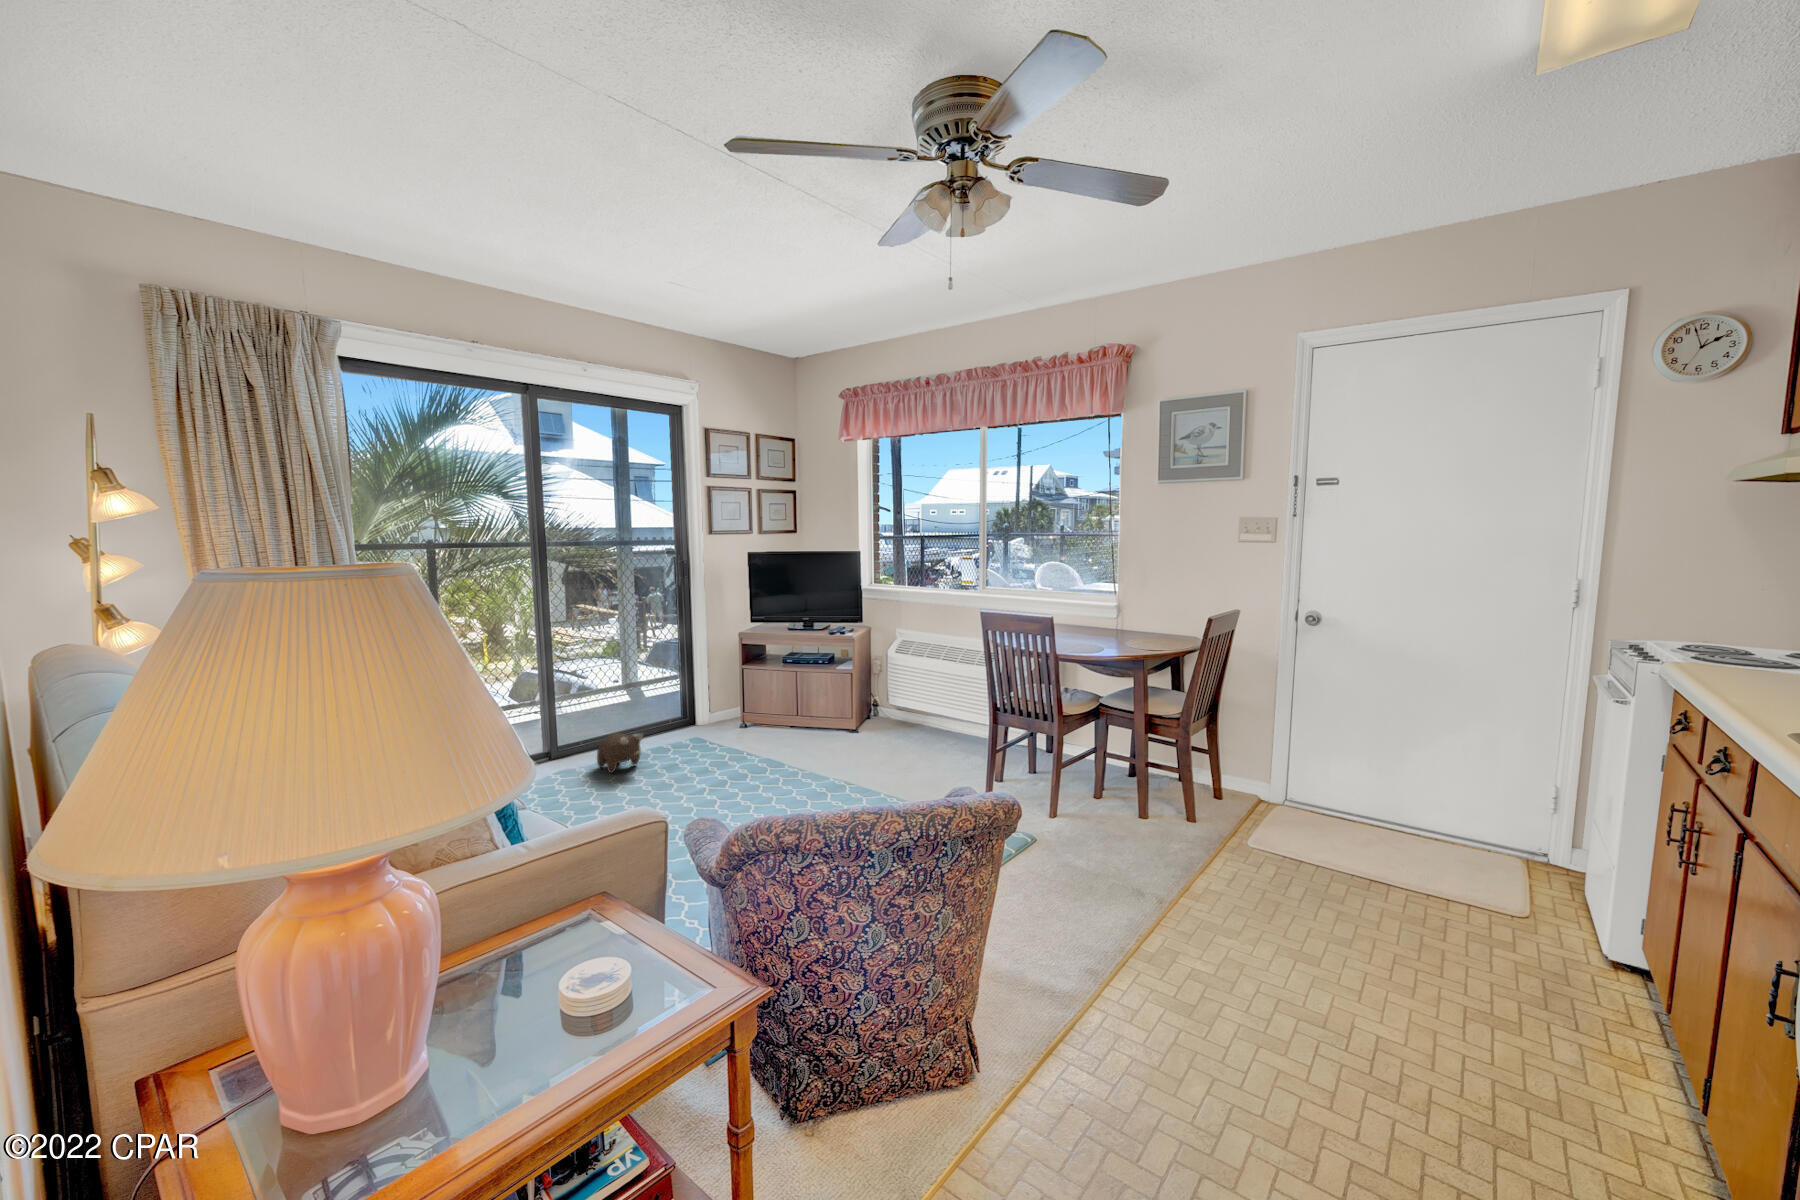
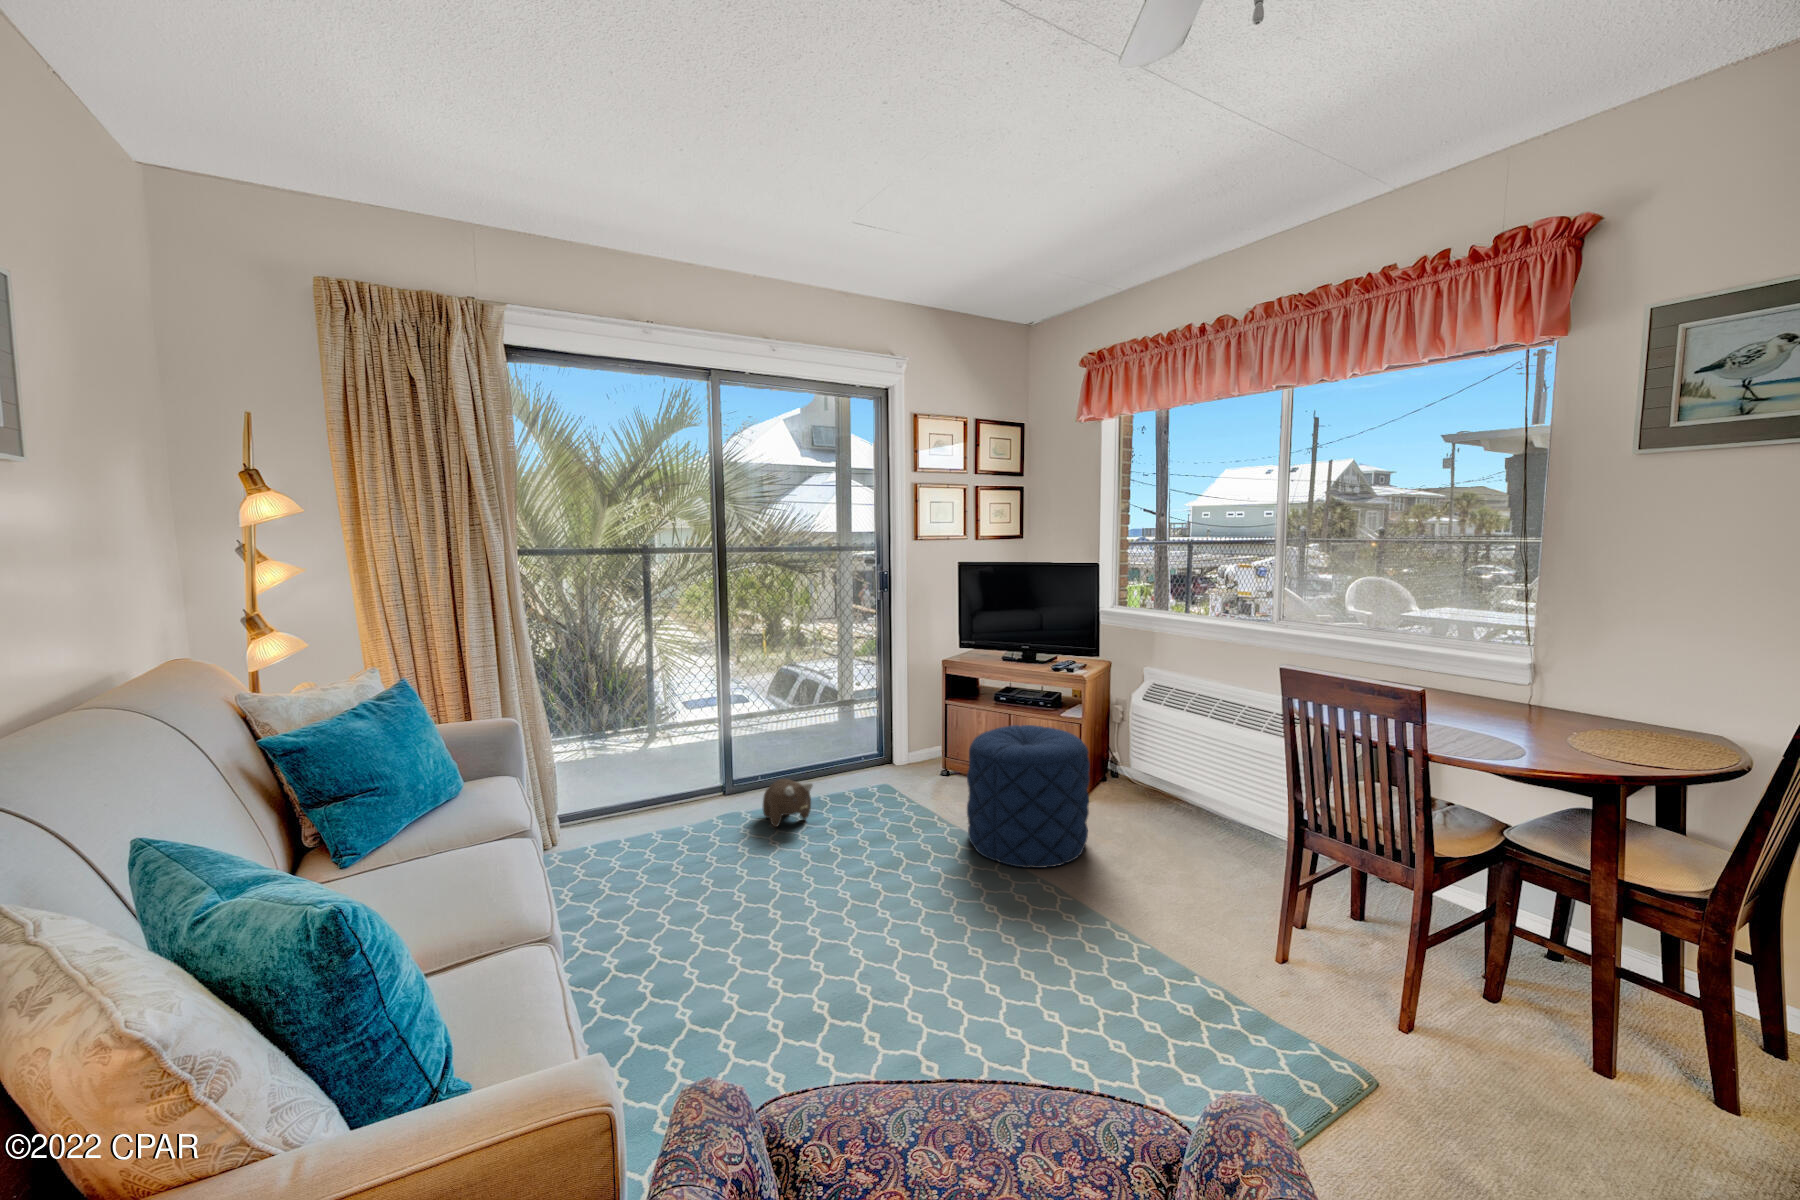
pouf: none [772,673,862,774] -> present [967,725,1090,868]

